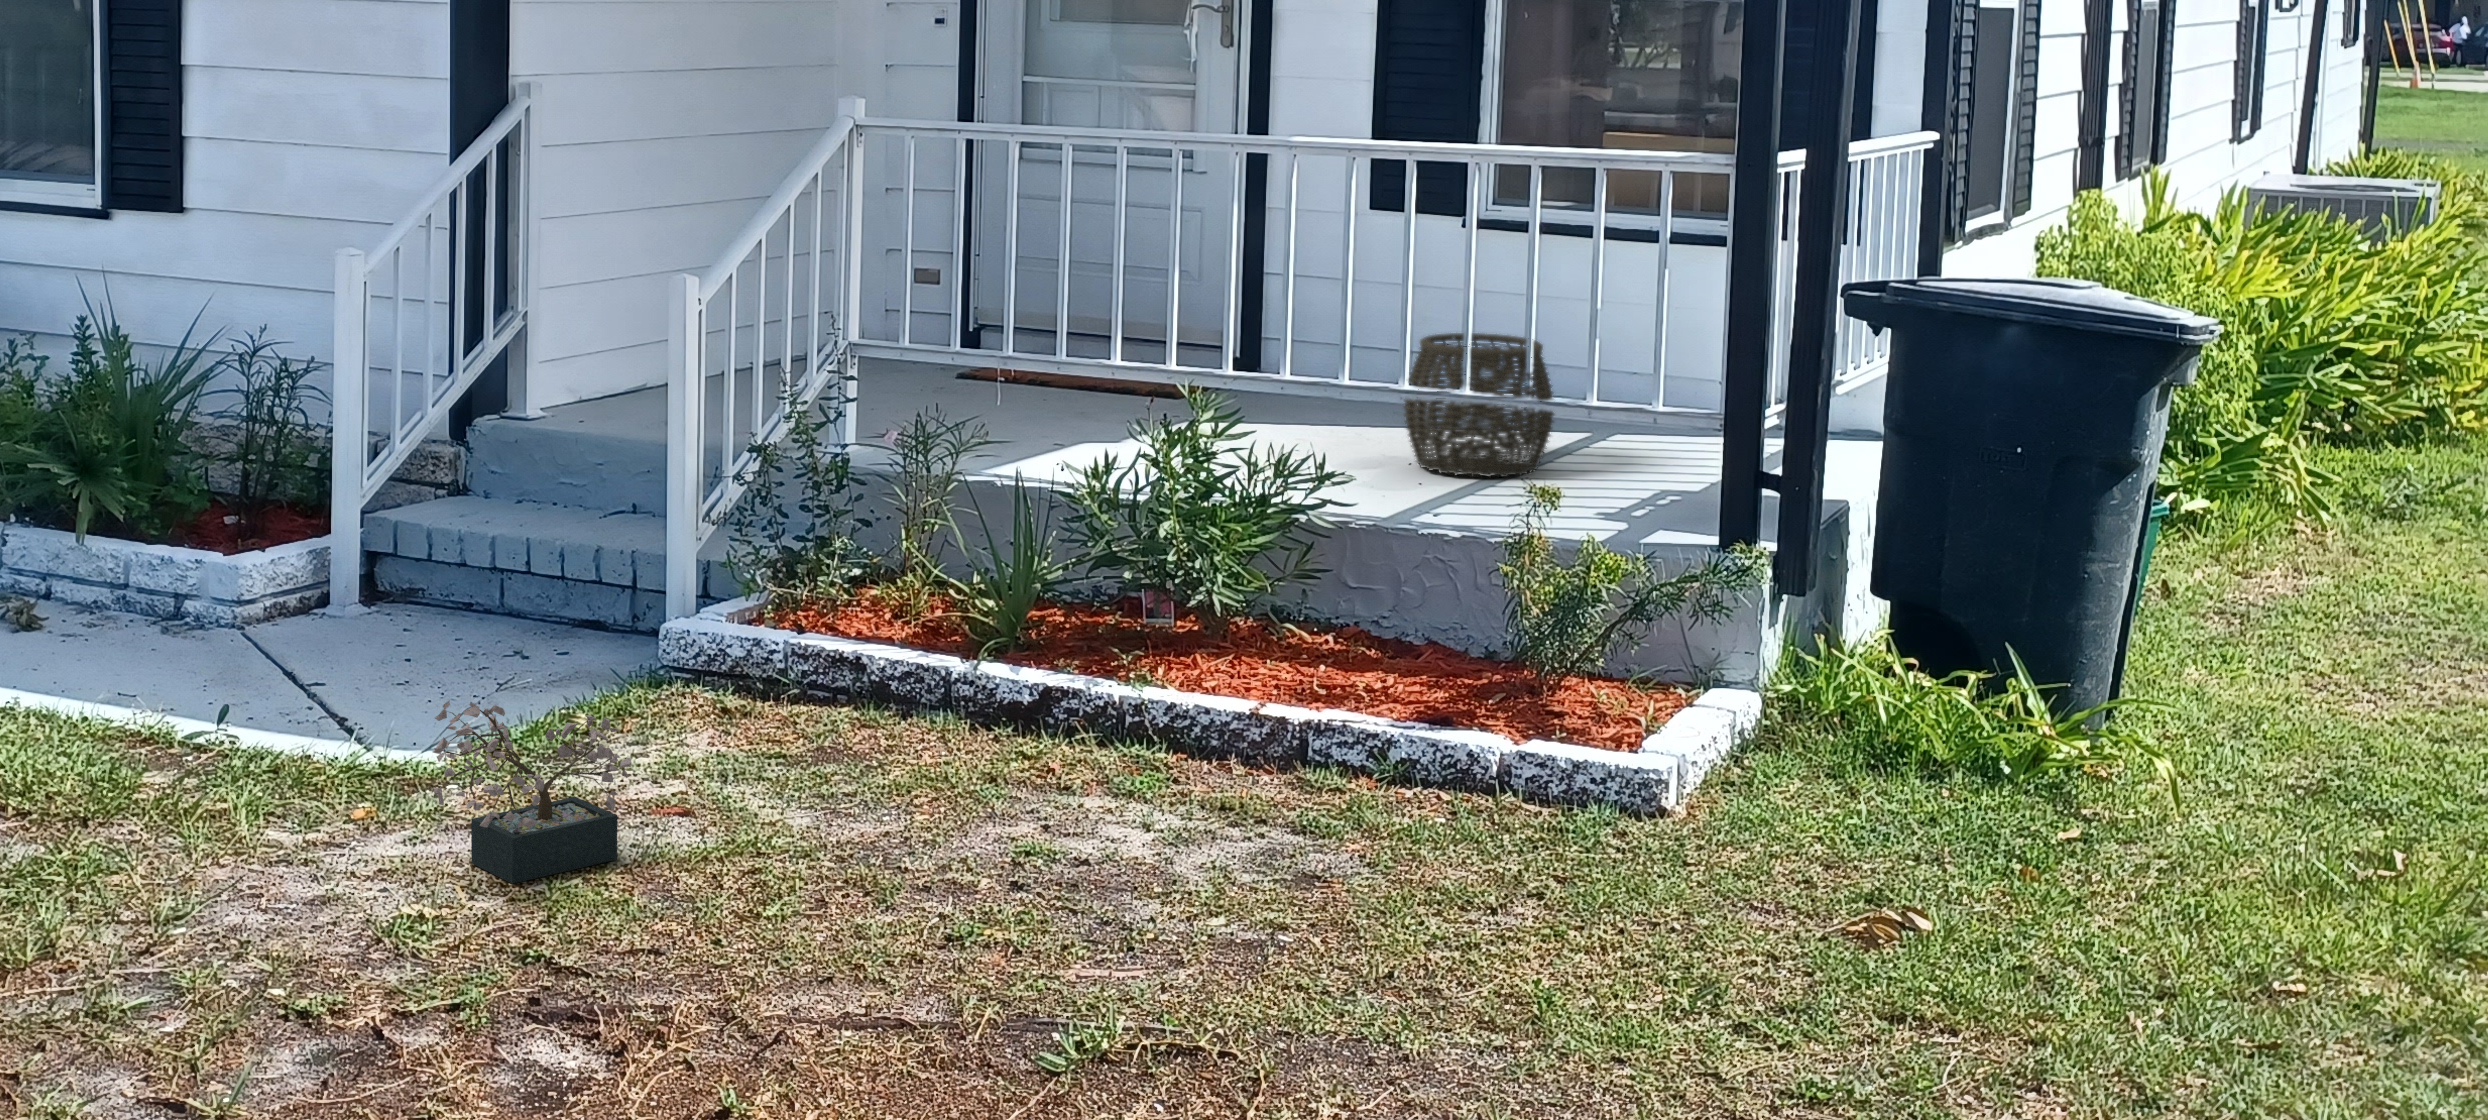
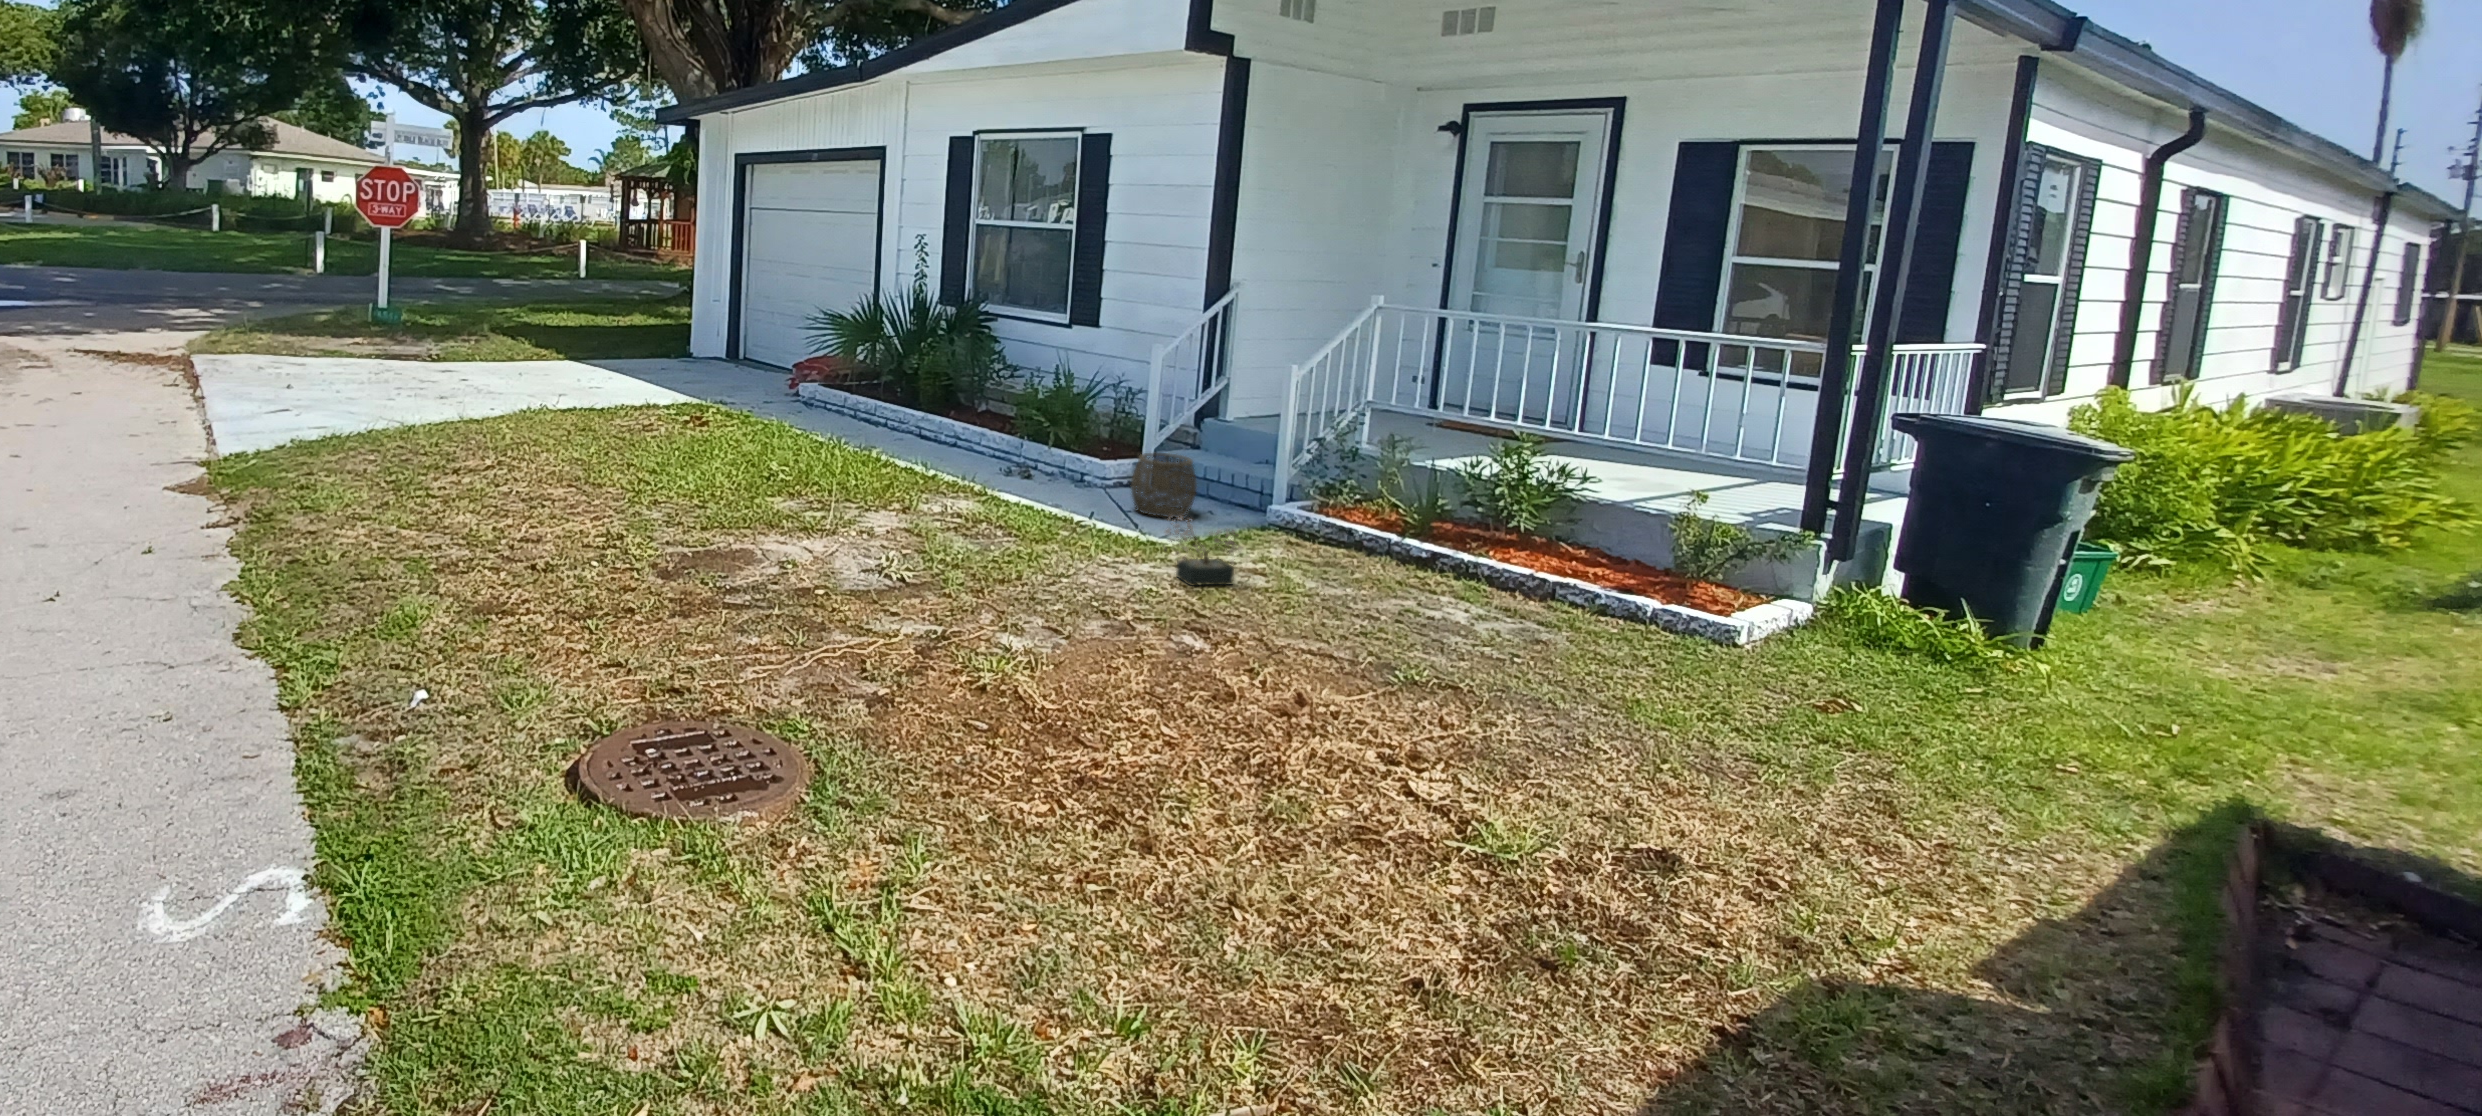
woven basket: present [1404,333,1554,477] -> present [1131,453,1197,518]

